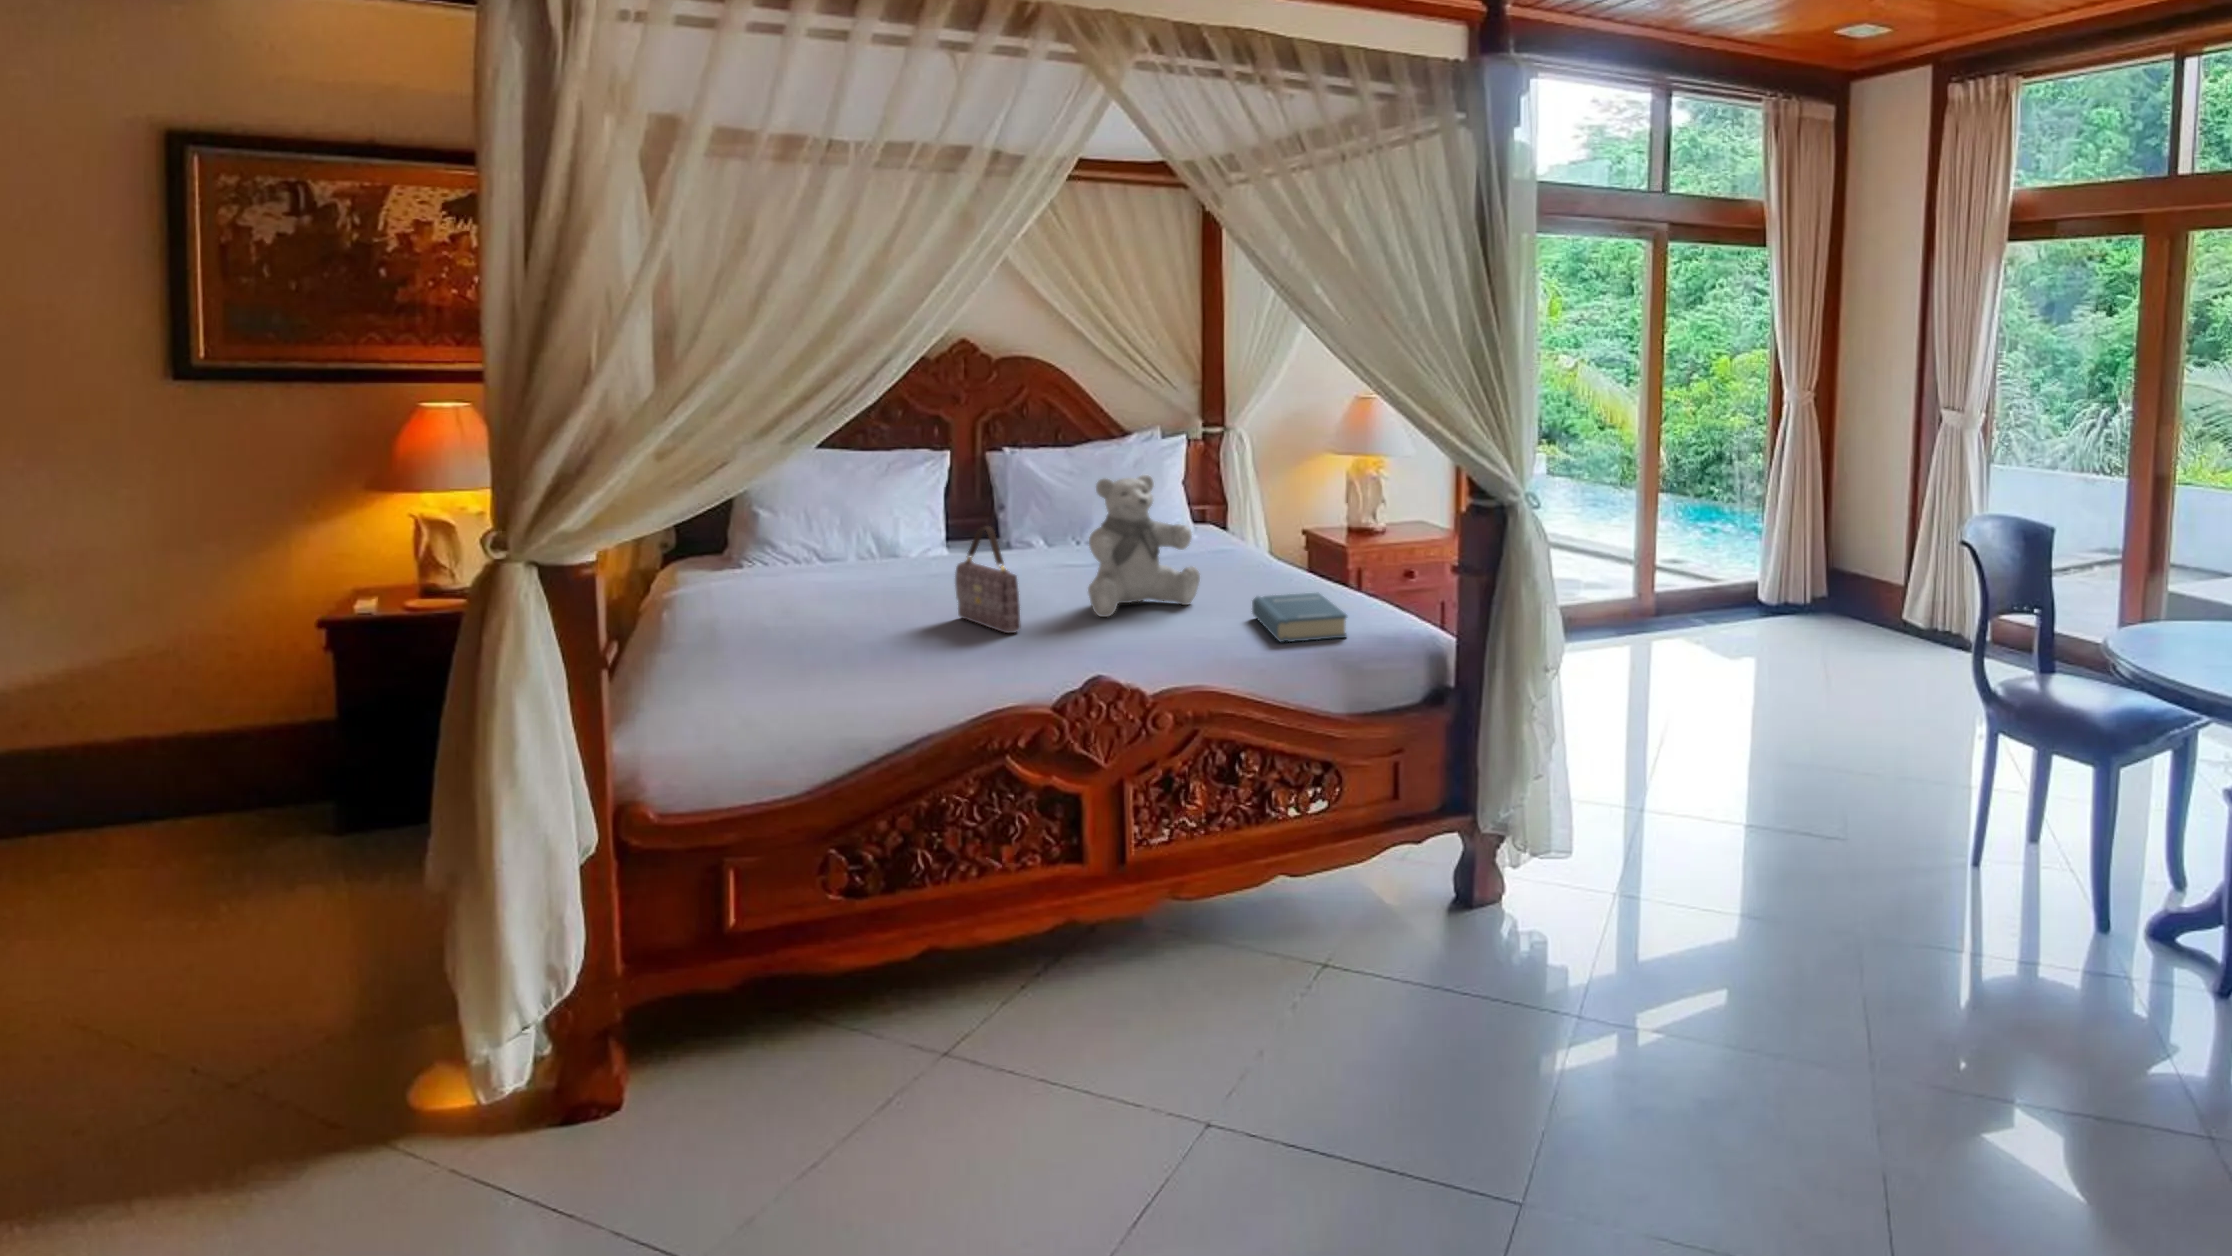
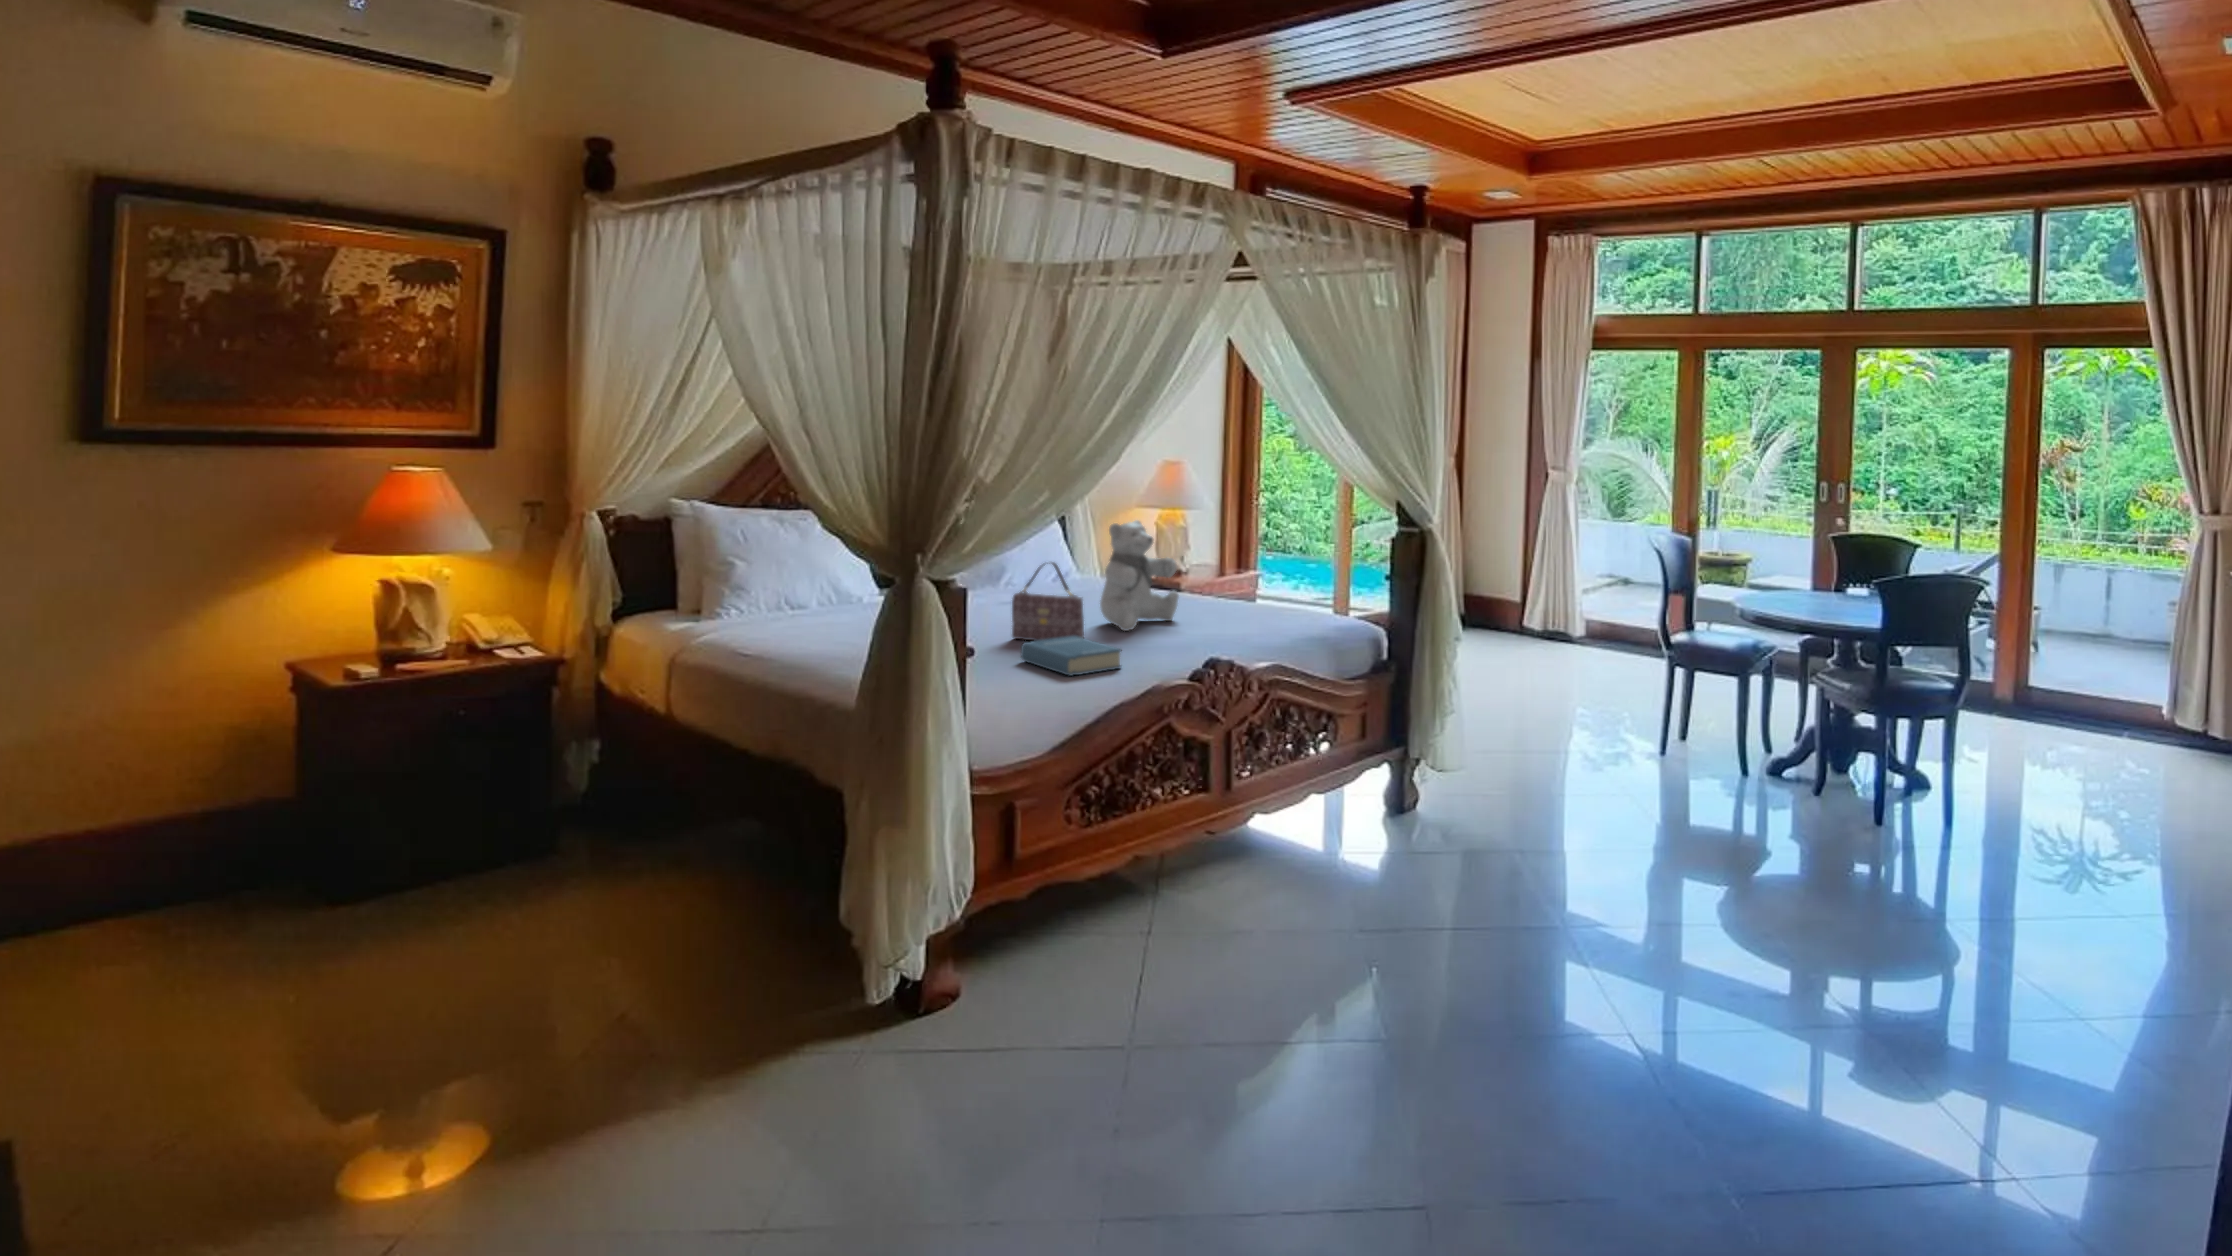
hardback book: present [1252,593,1347,642] -> present [1021,636,1121,676]

